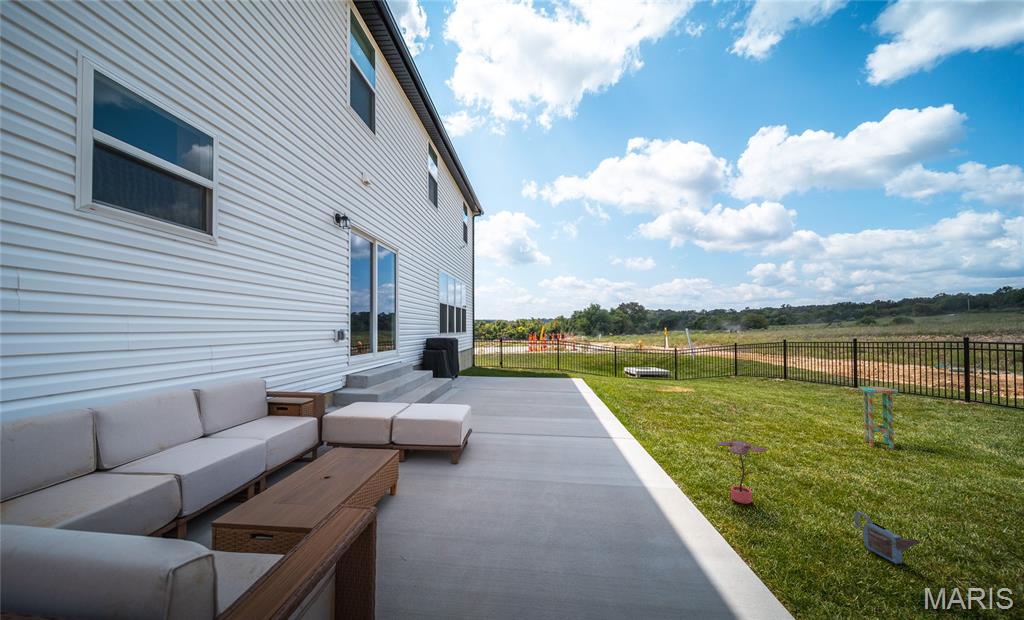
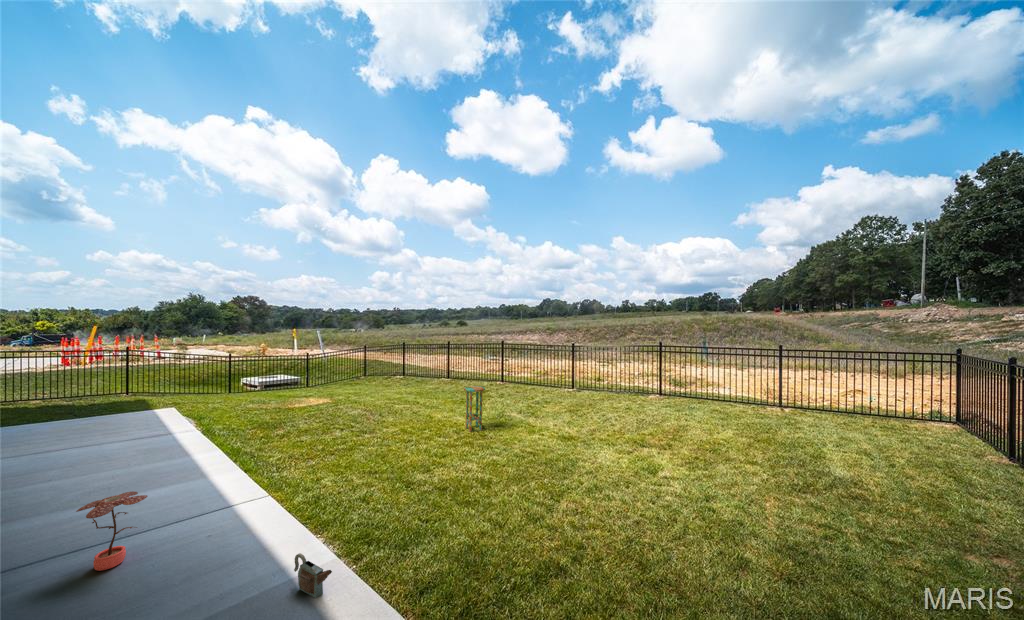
potted plant: present [716,441,767,504] -> present [76,491,147,571]
watering can: present [854,512,920,564] -> present [294,553,332,598]

